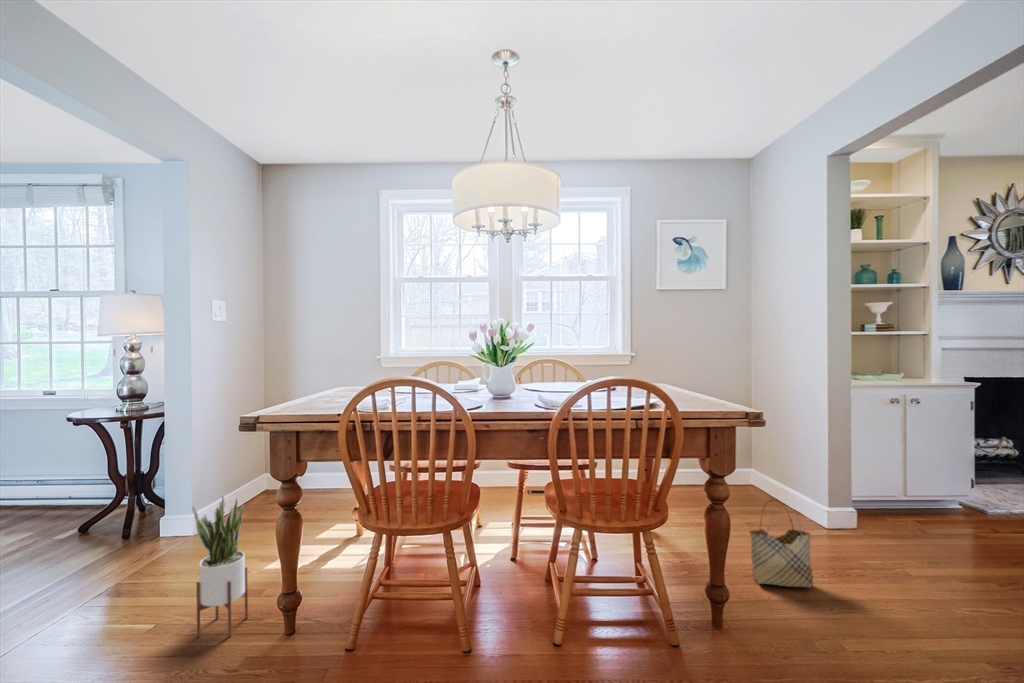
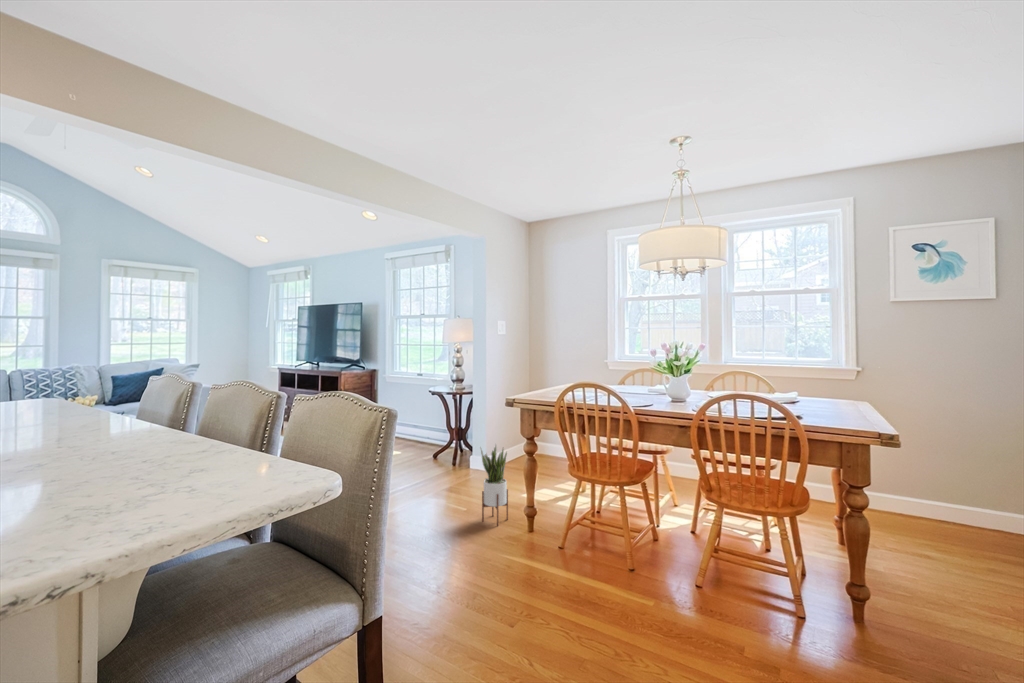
woven basket: present [750,500,813,587] -> none [922,526,1001,621]

